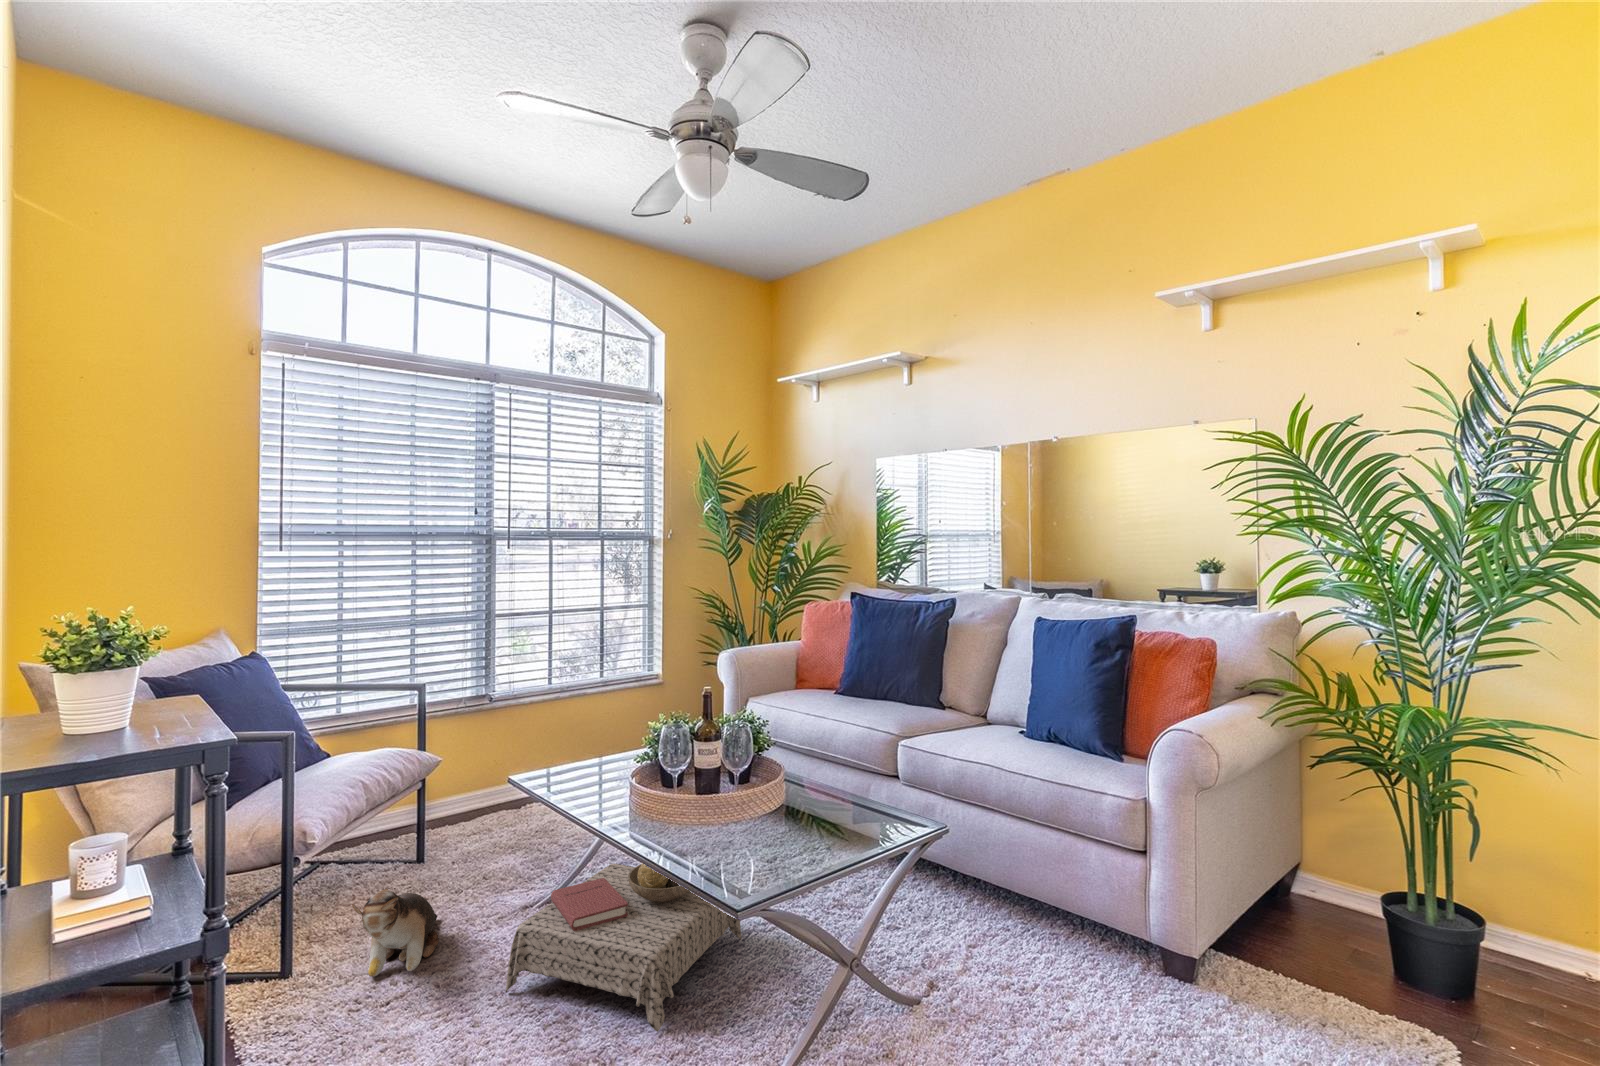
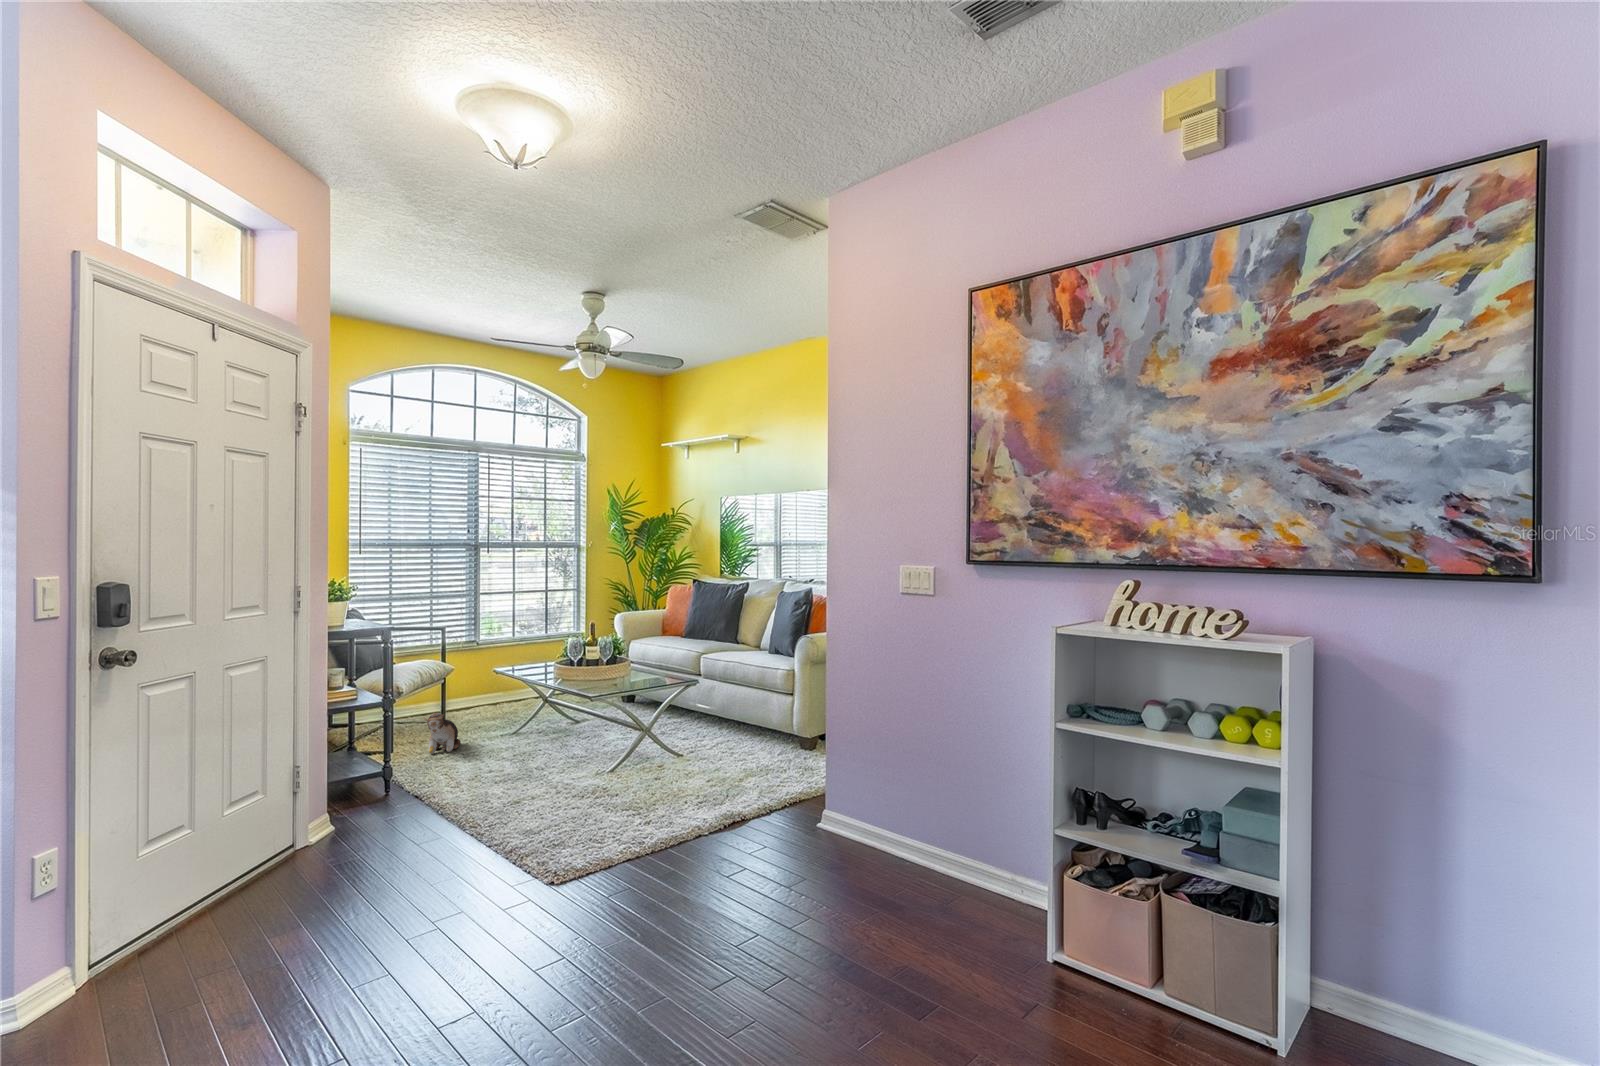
ottoman: present [506,863,741,1032] -> none [495,699,609,764]

